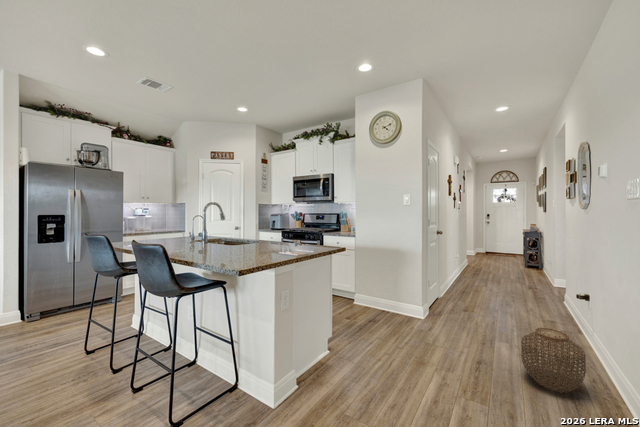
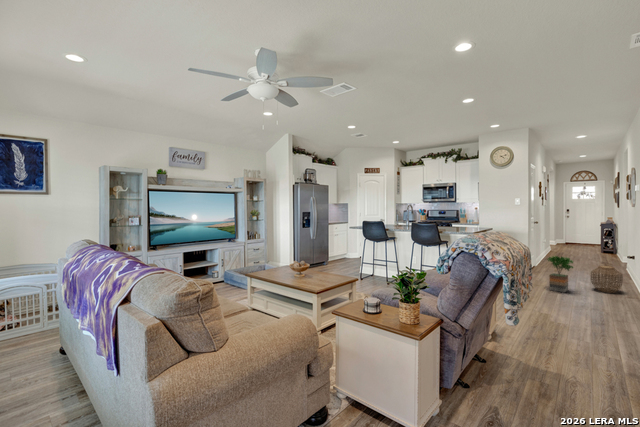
potted tree: none [436,308,490,397] -> present [547,256,573,292]

